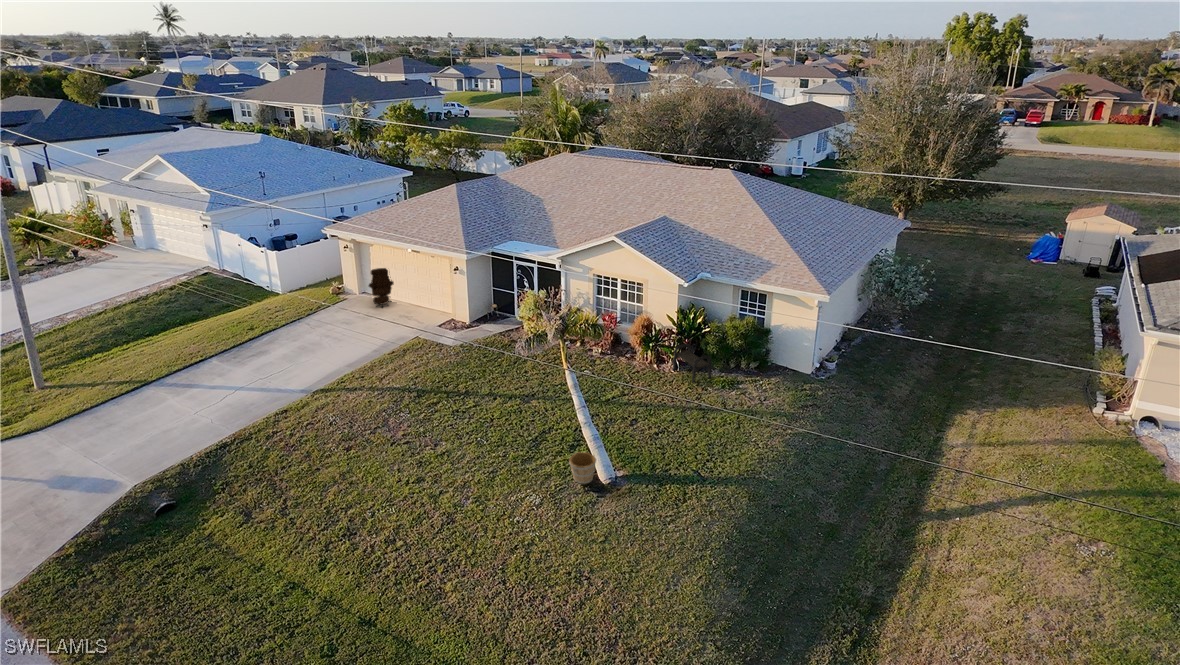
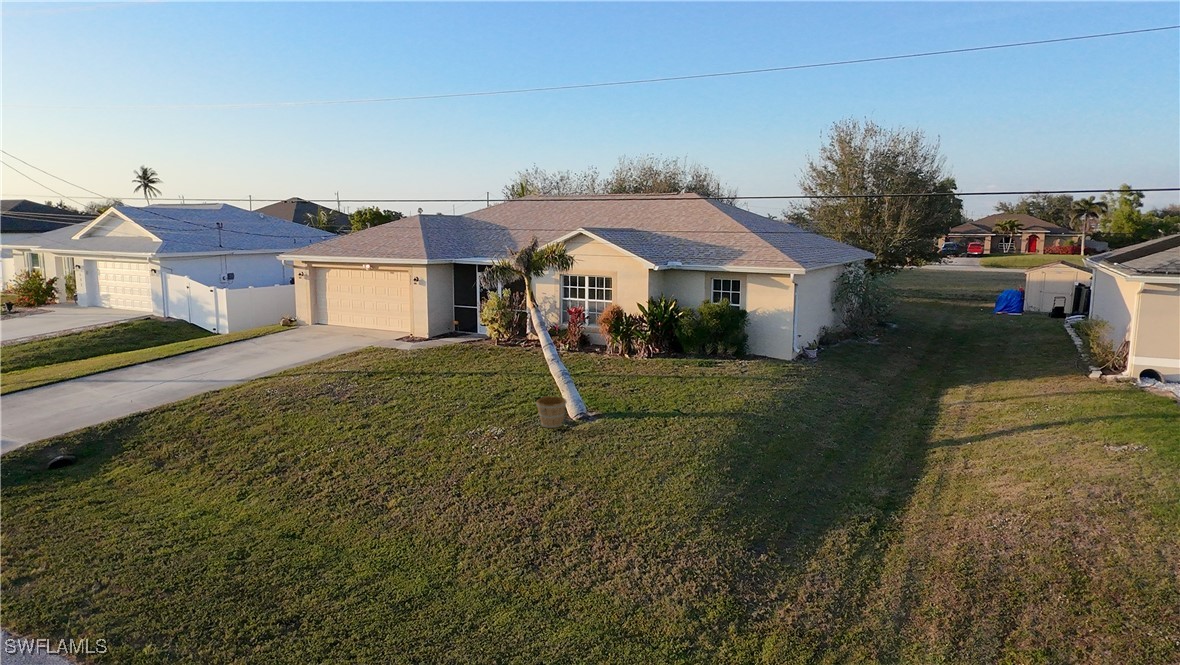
lounge chair: present [369,268,394,305] -> none [323,292,350,330]
bench: present [673,344,711,383] -> none [646,329,687,364]

